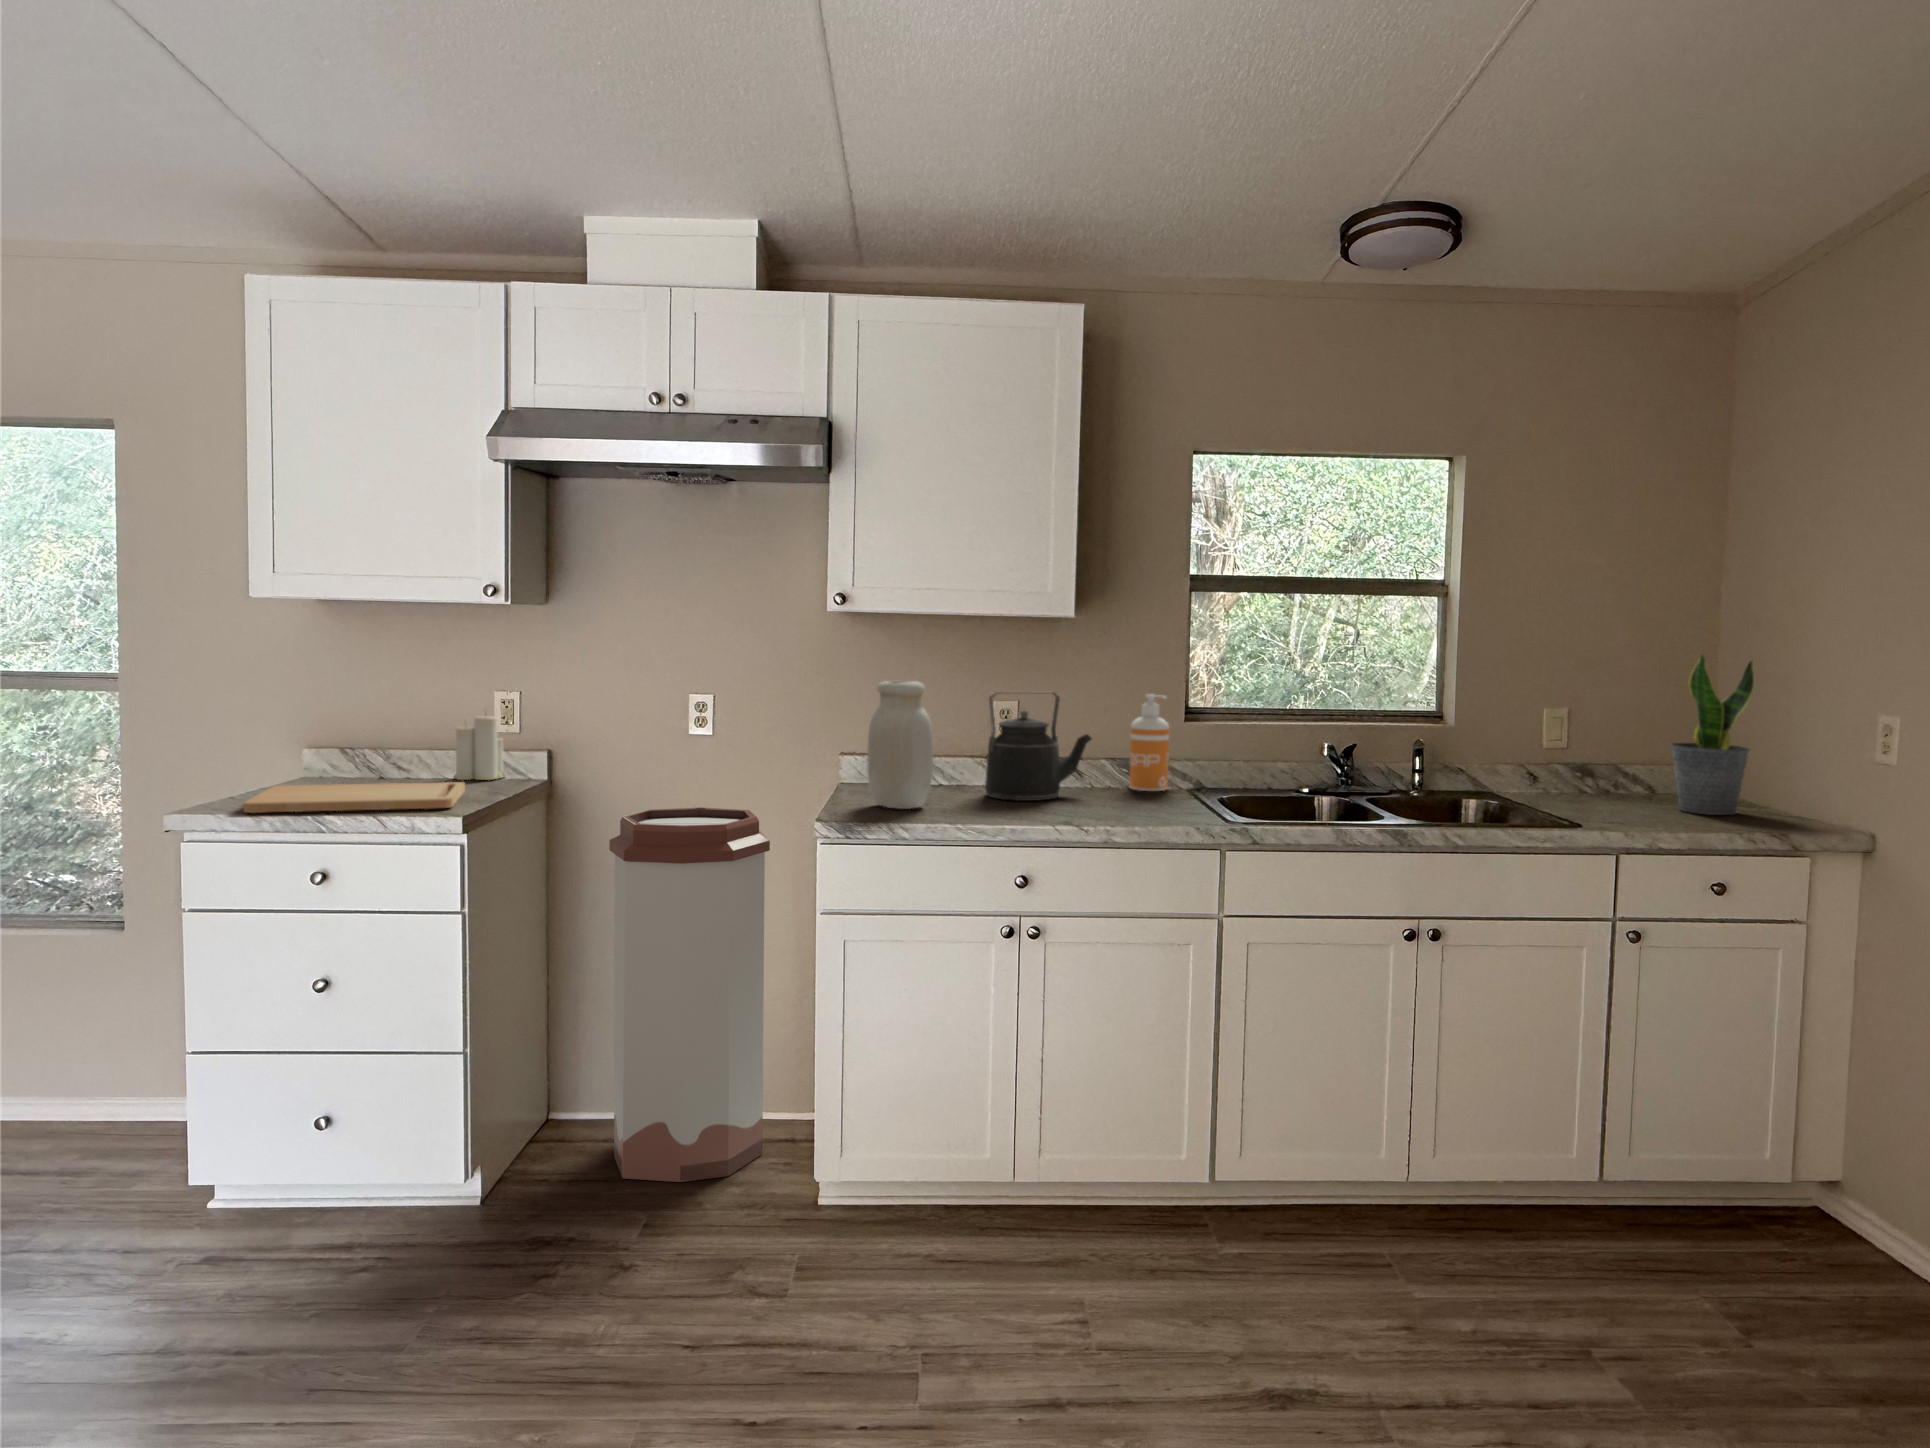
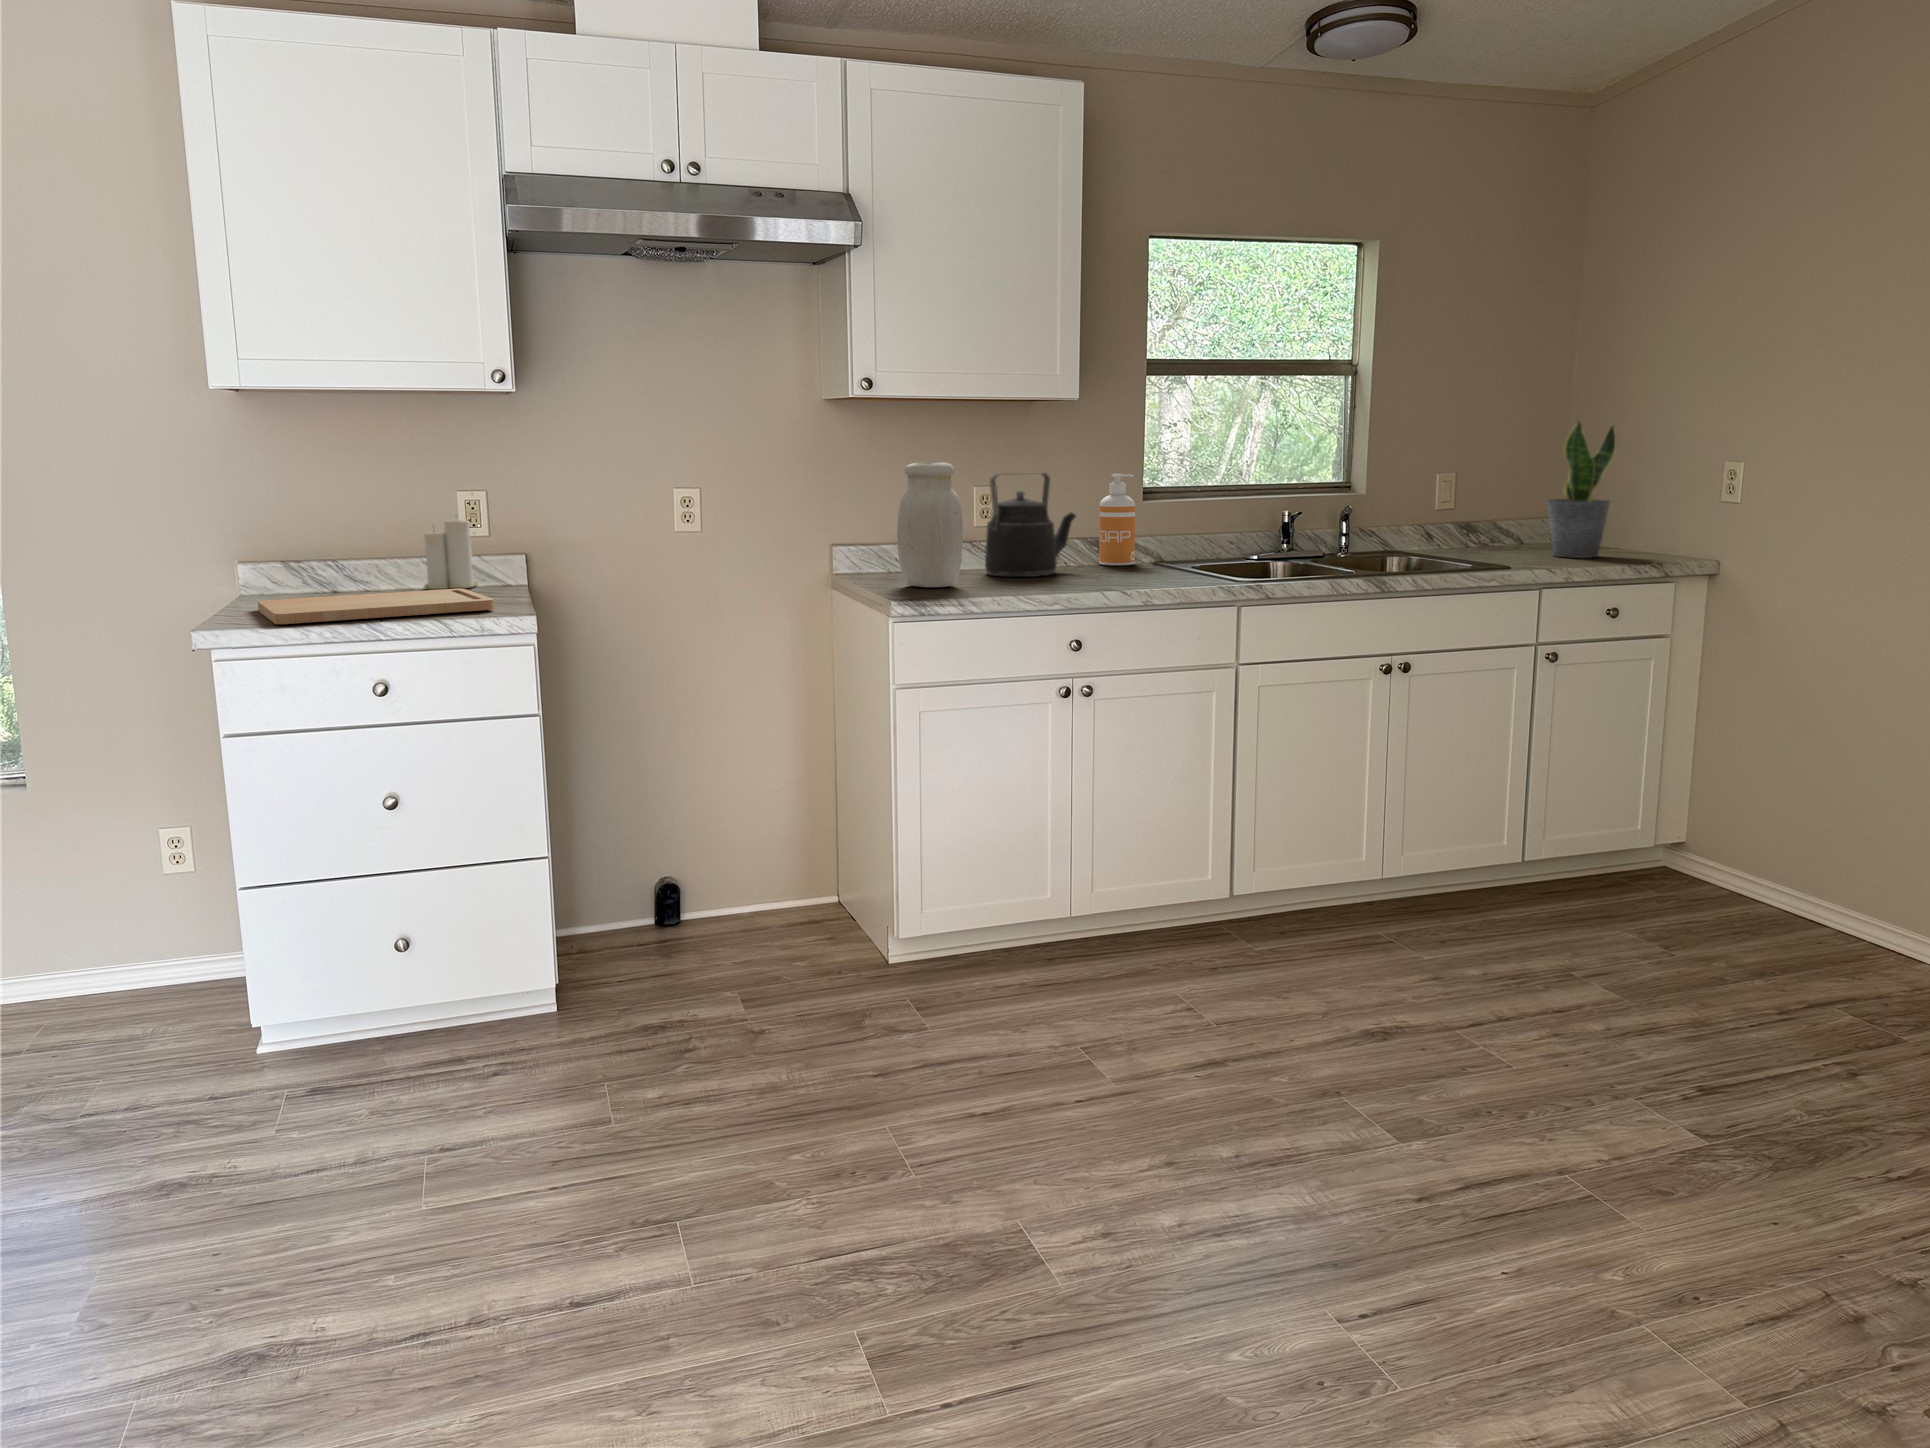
trash can: present [609,807,770,1182] -> none [629,603,795,973]

